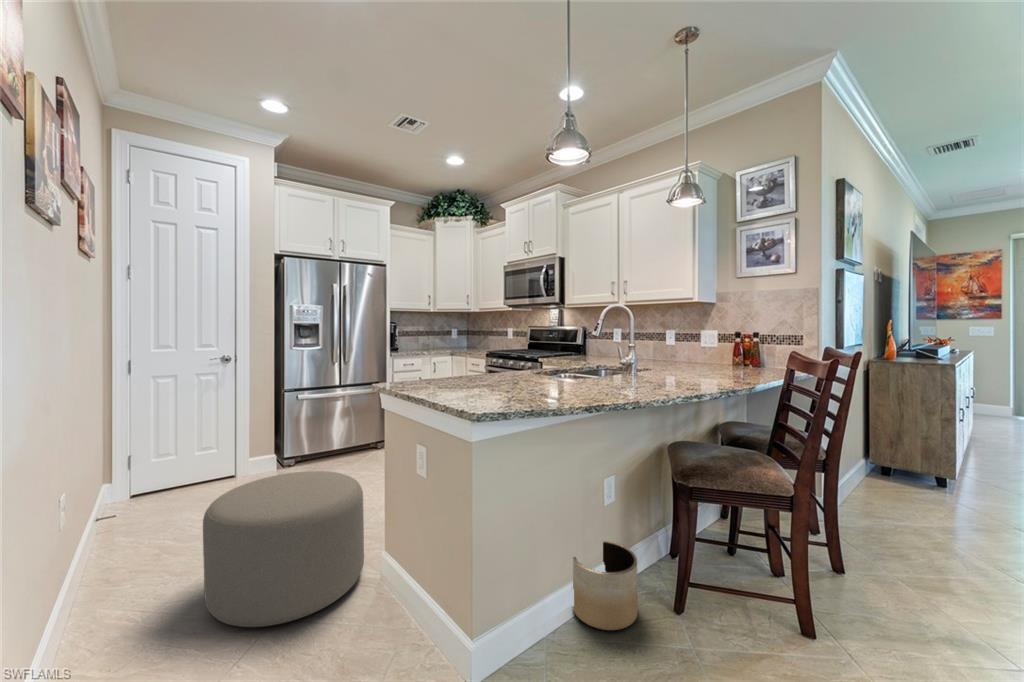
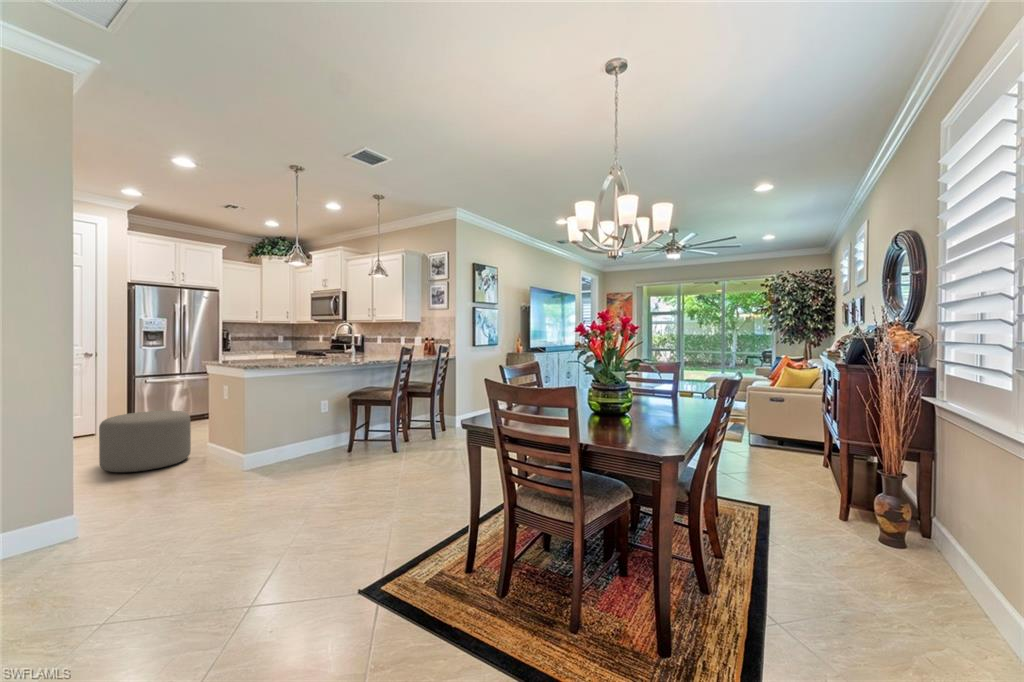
planter: present [573,541,638,630] -> none [293,432,324,462]

